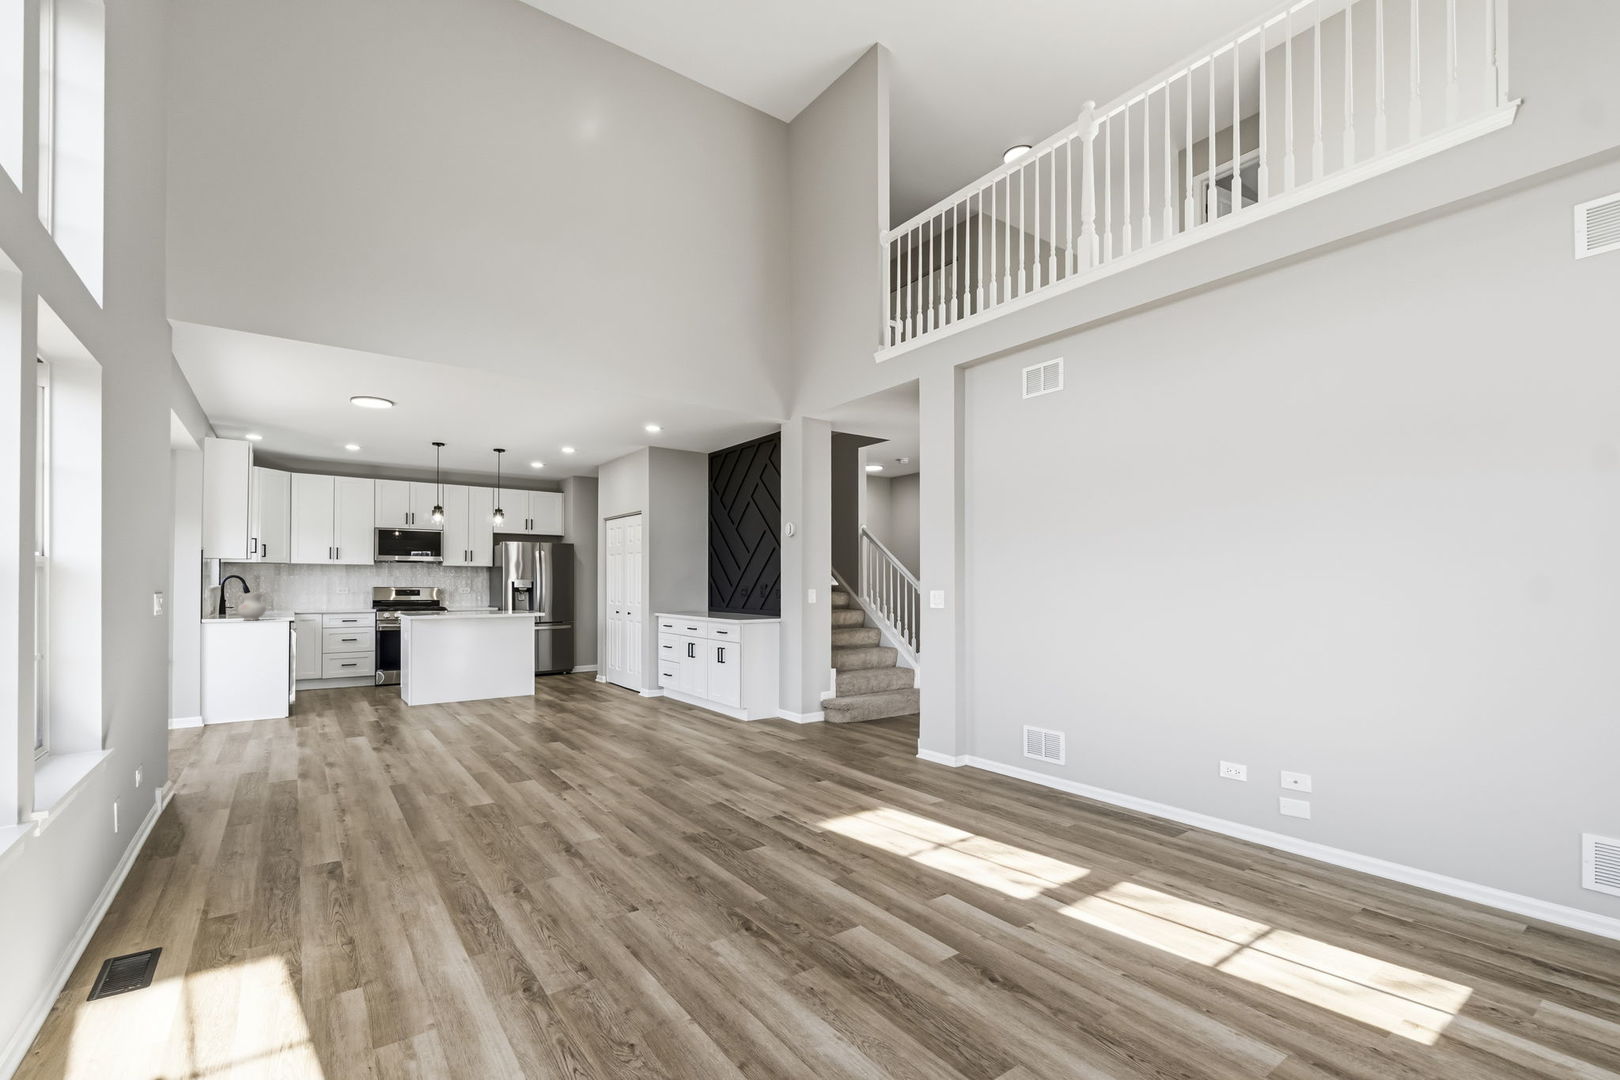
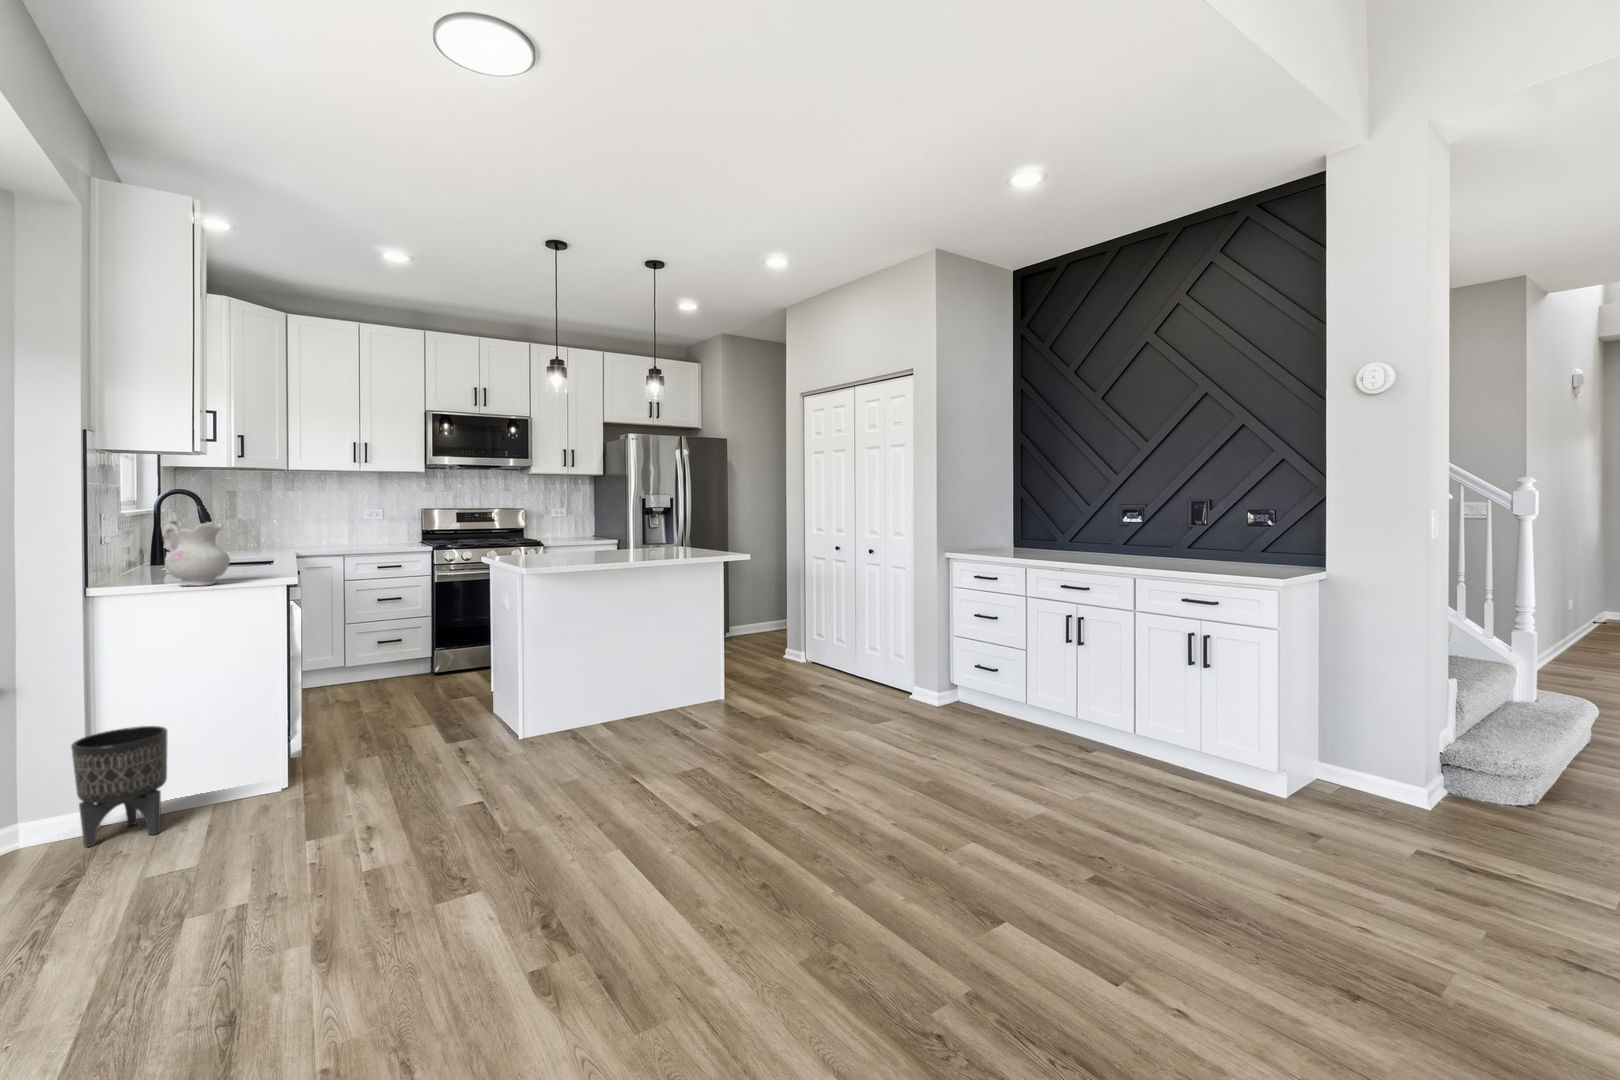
planter: none [195,683,234,732] -> present [71,726,168,847]

